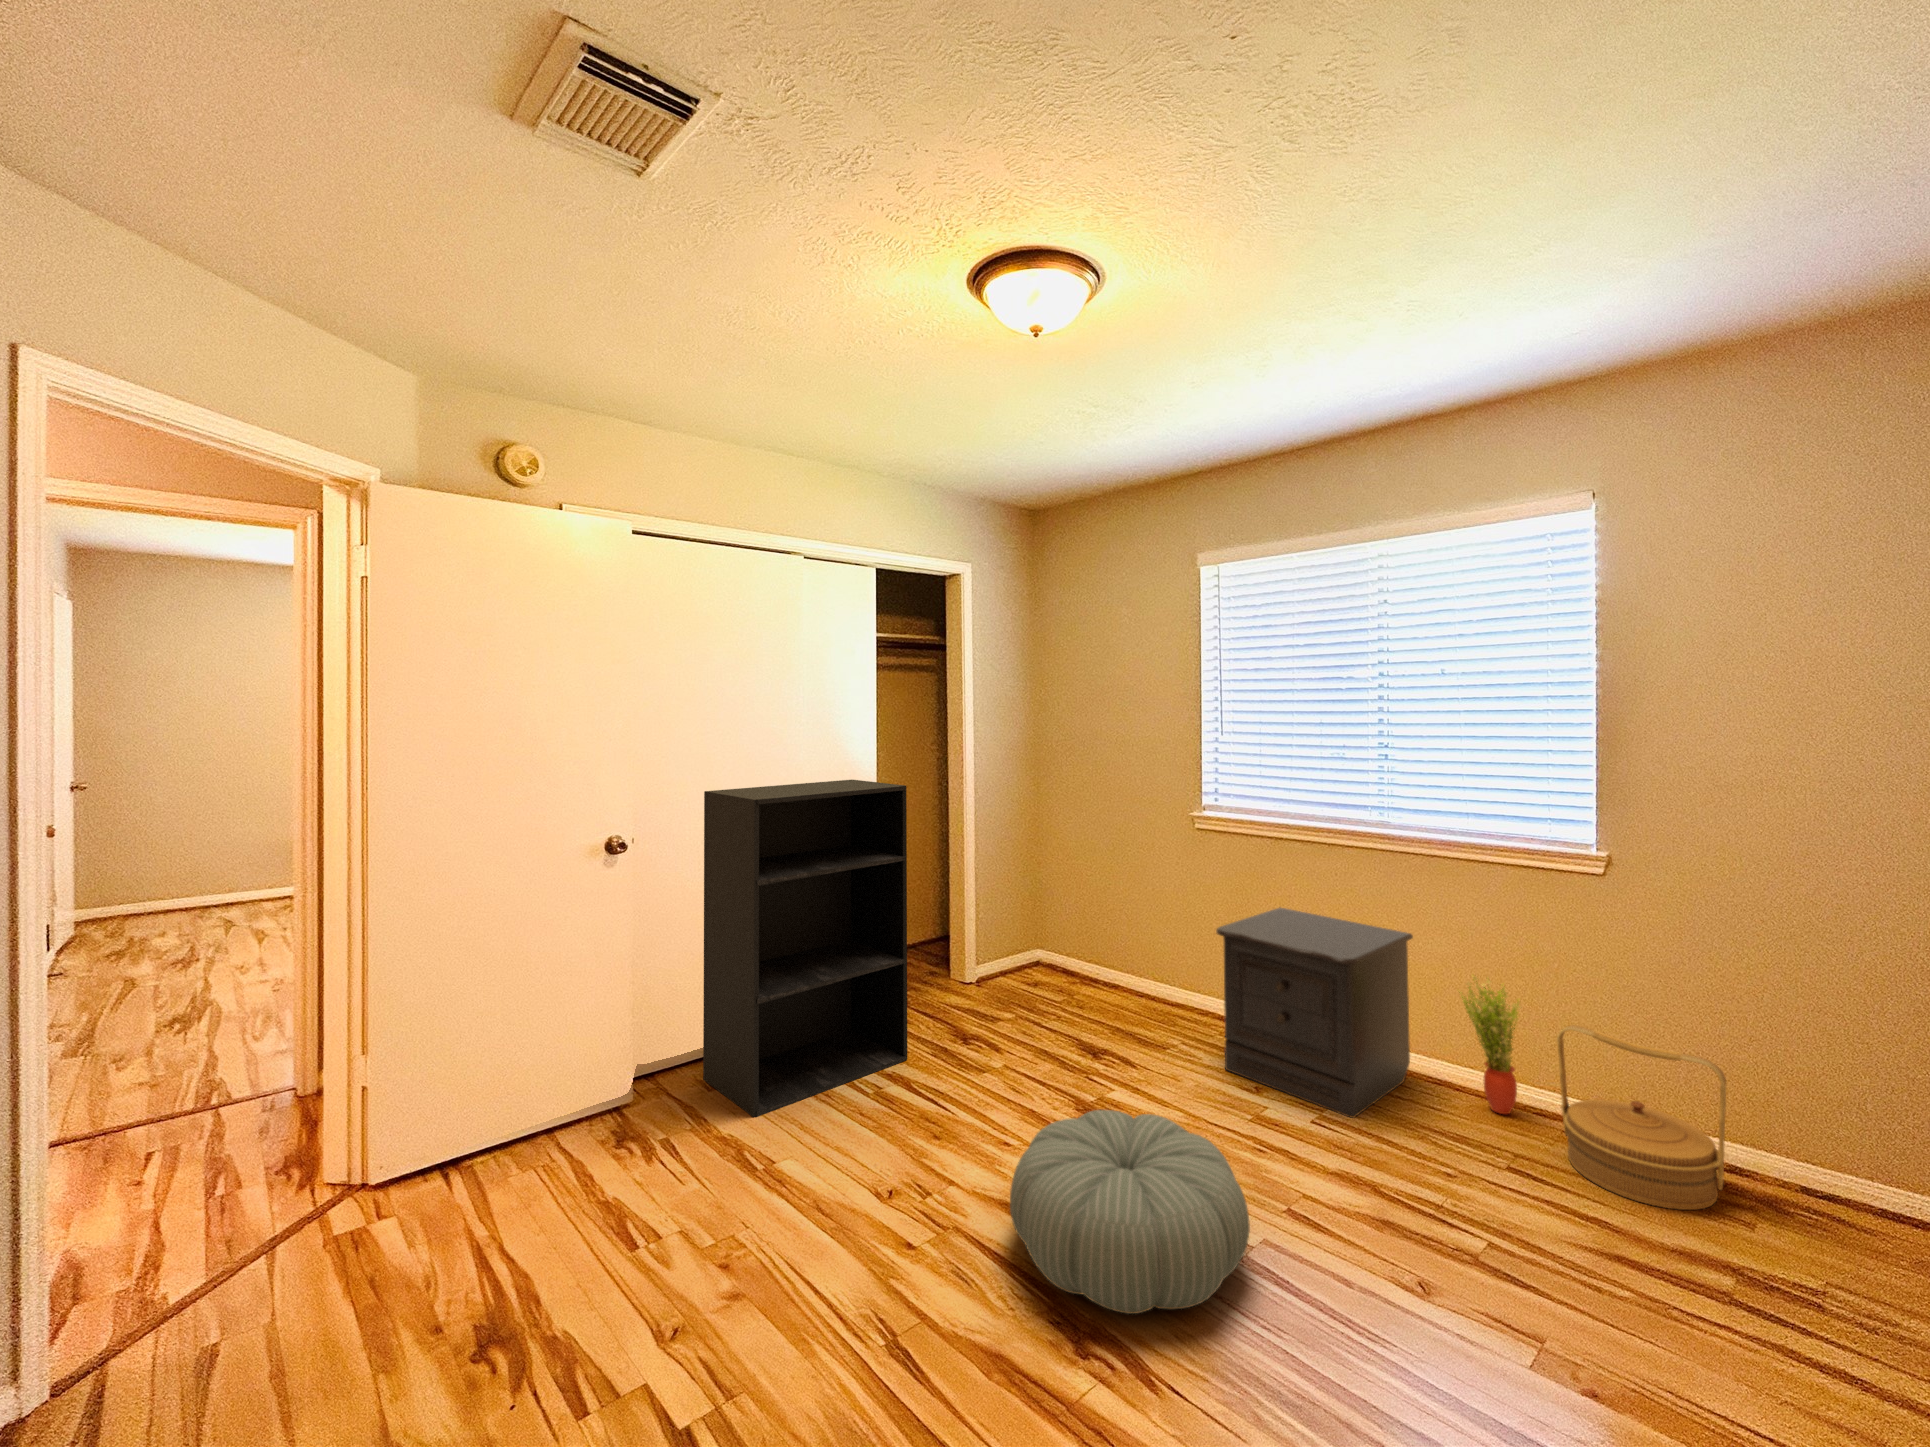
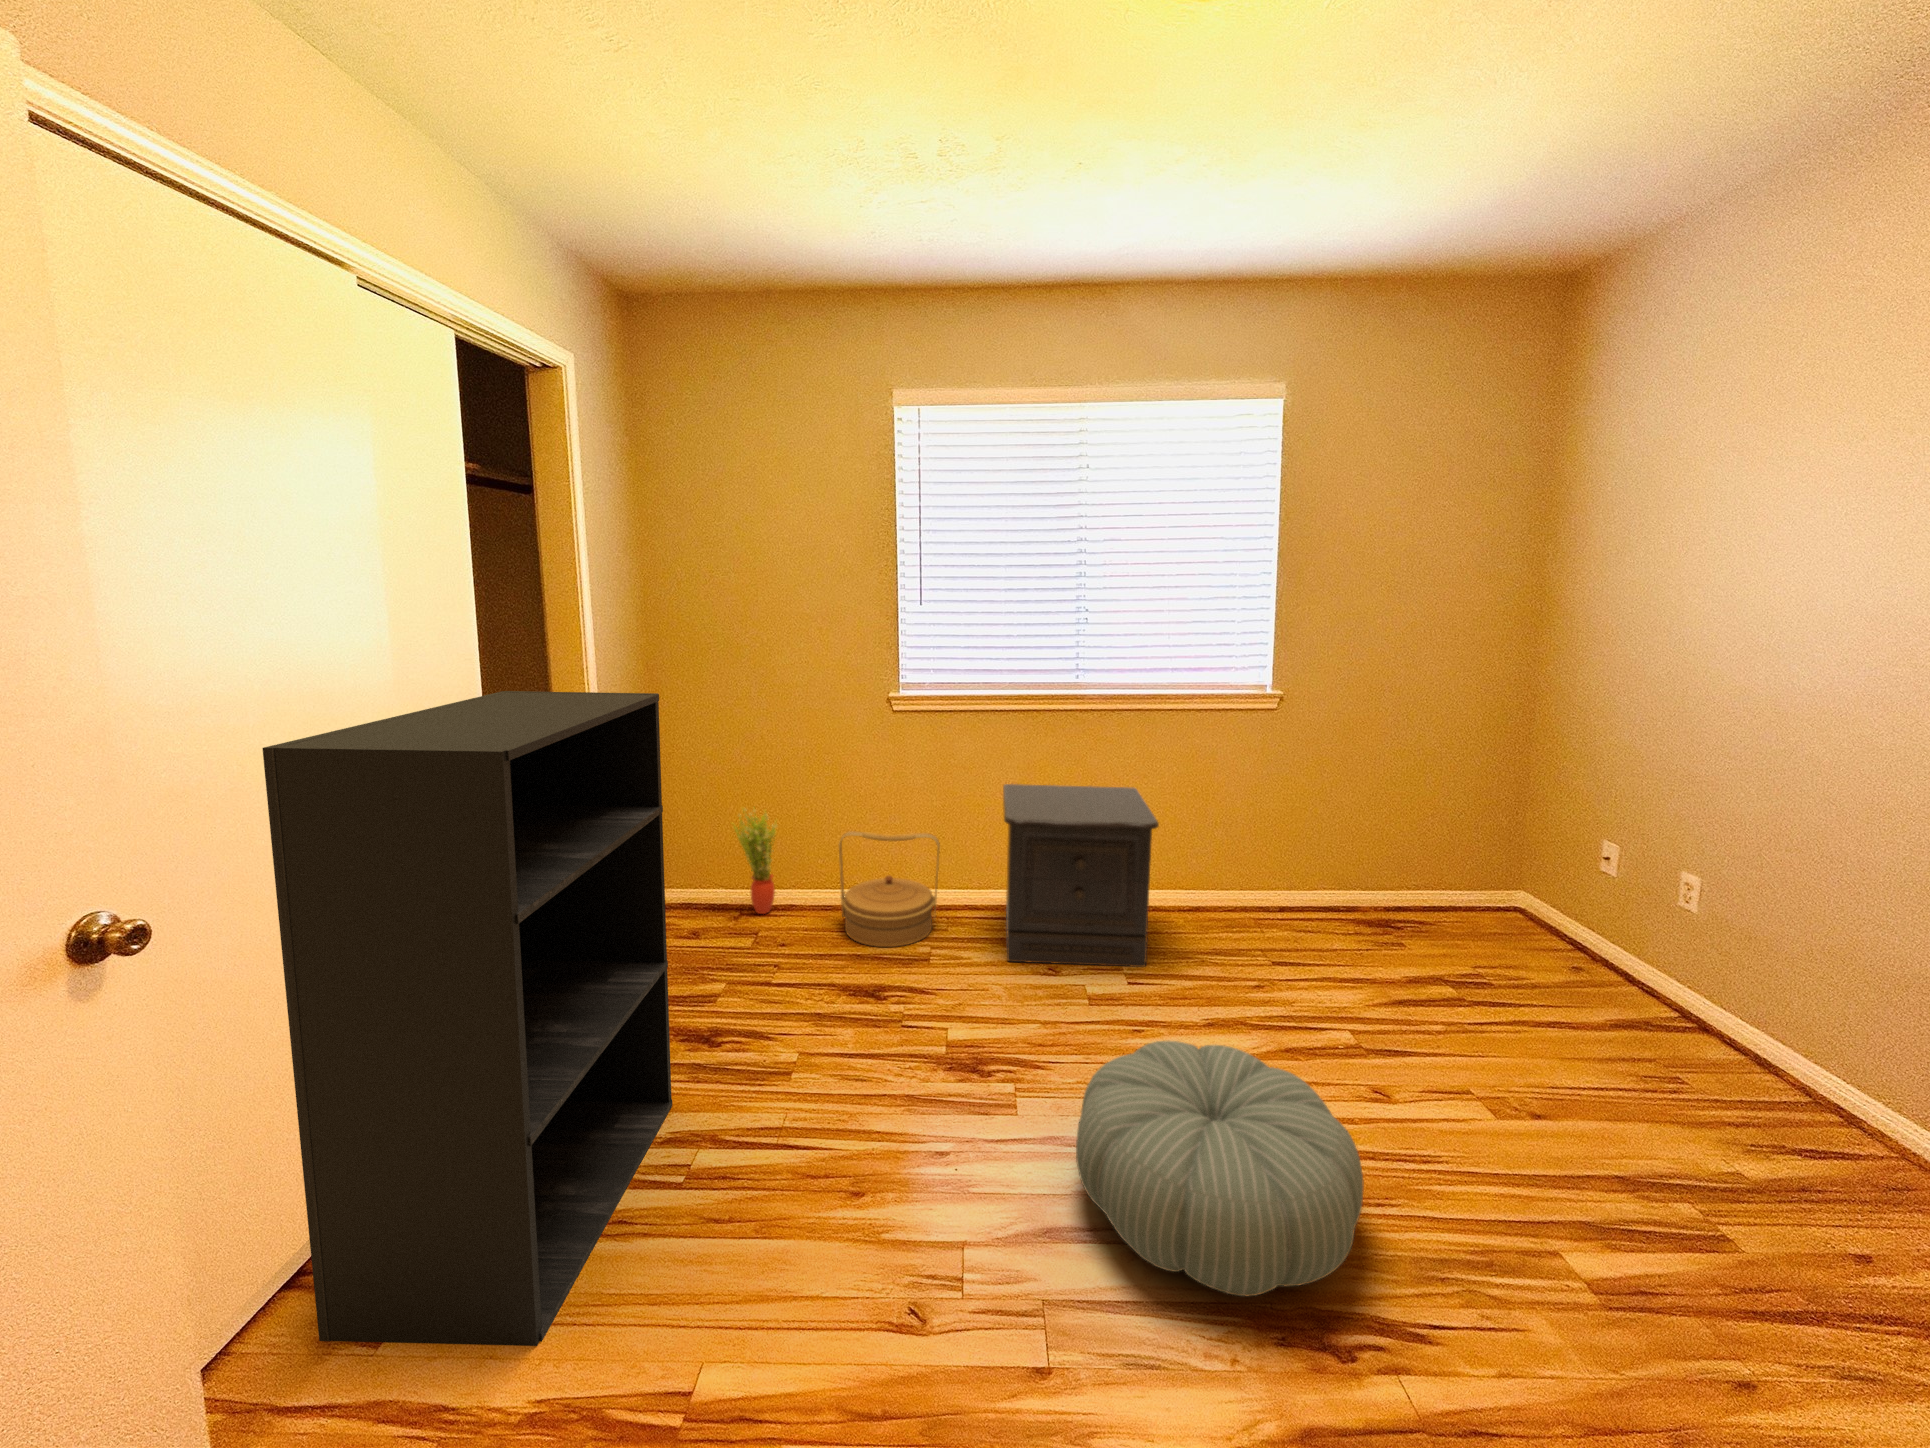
potted plant: present [1459,977,1520,1114] -> present [733,807,777,914]
woven basket: present [1557,1025,1727,1210] -> present [839,831,940,947]

